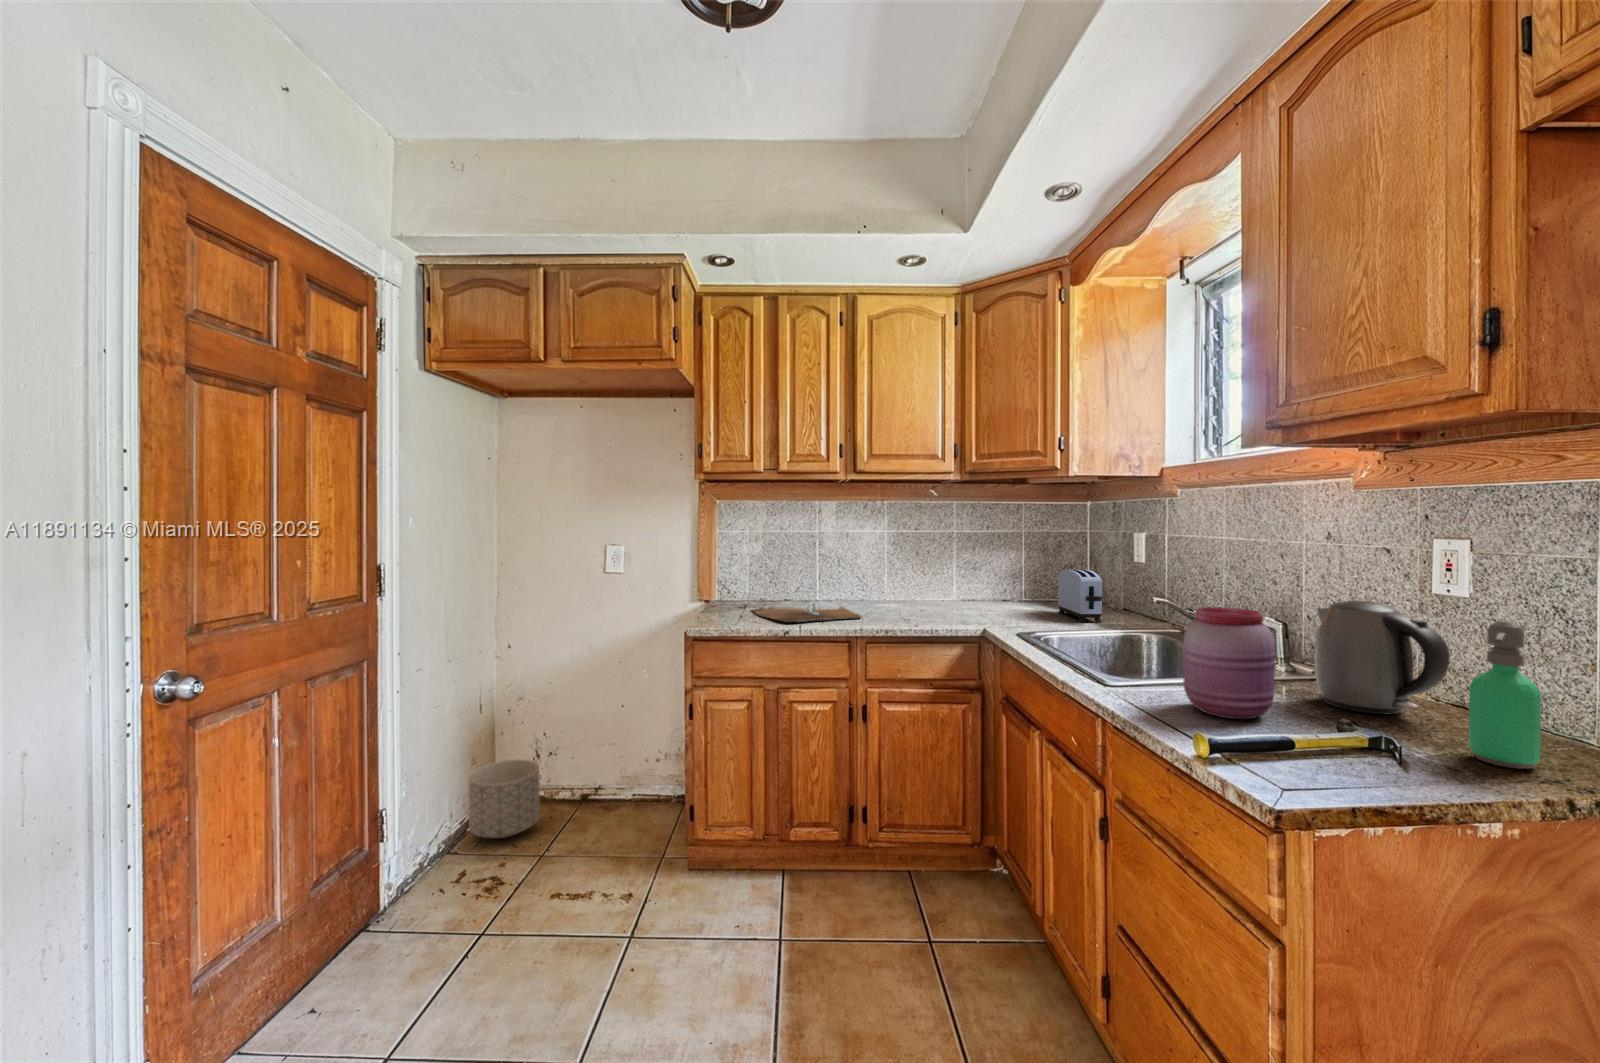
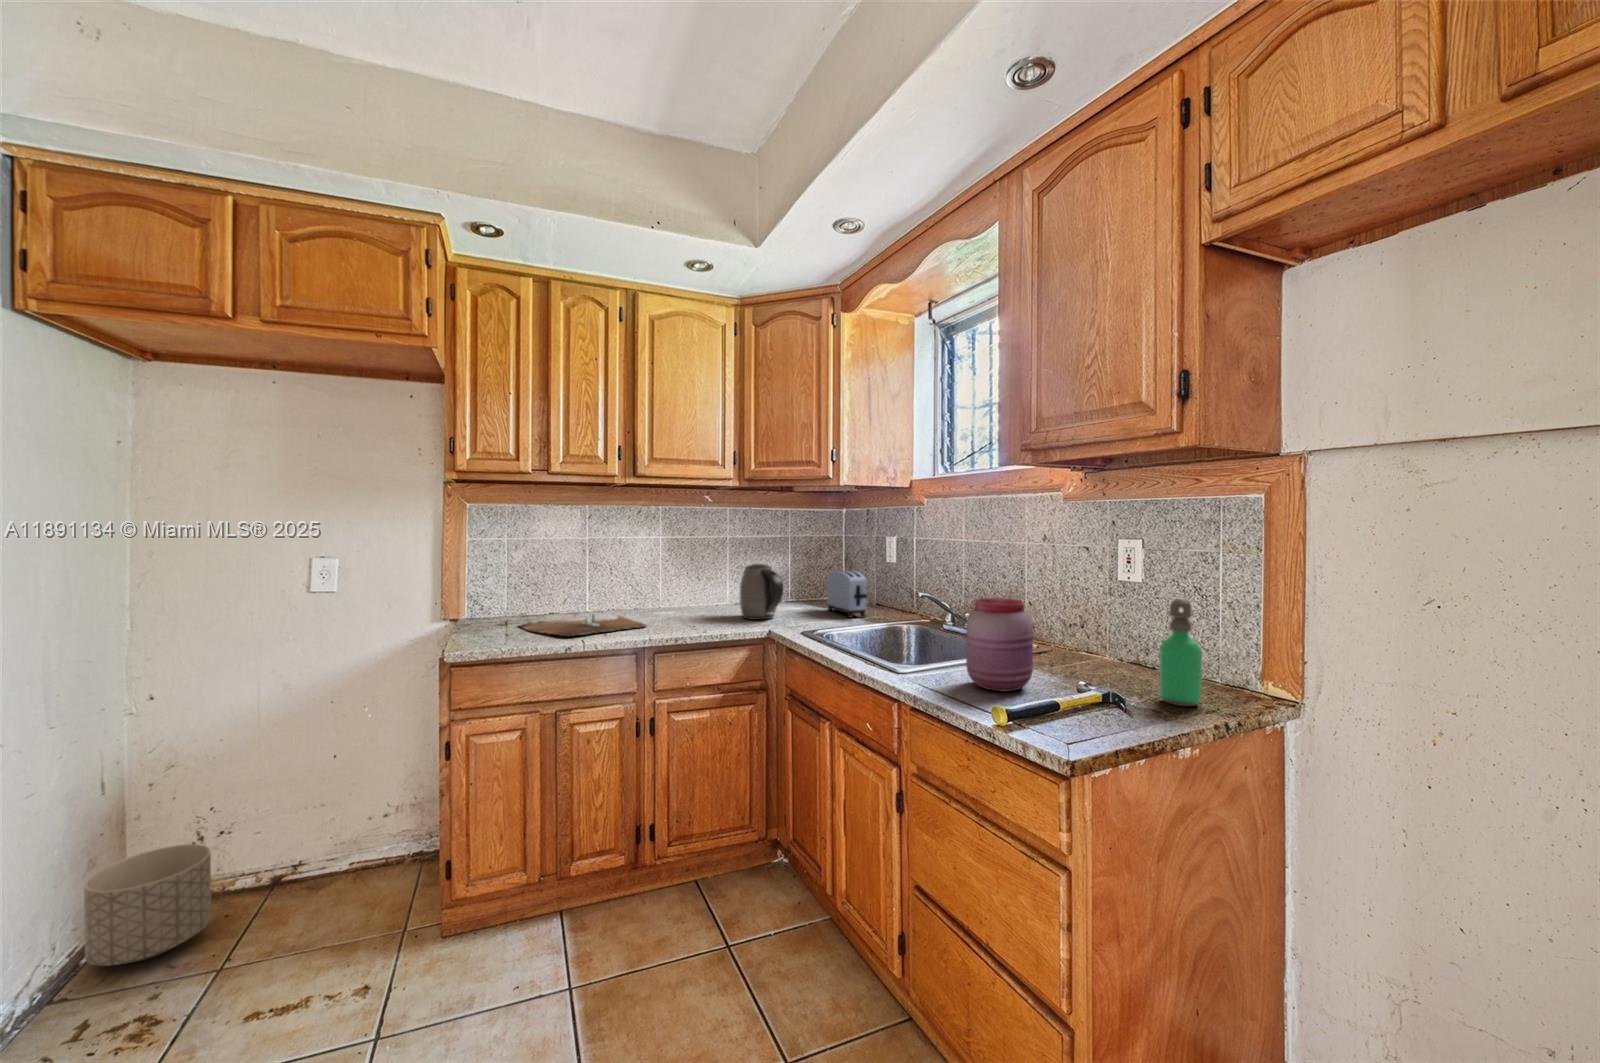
kettle: present [1315,601,1450,714] -> present [739,564,783,620]

